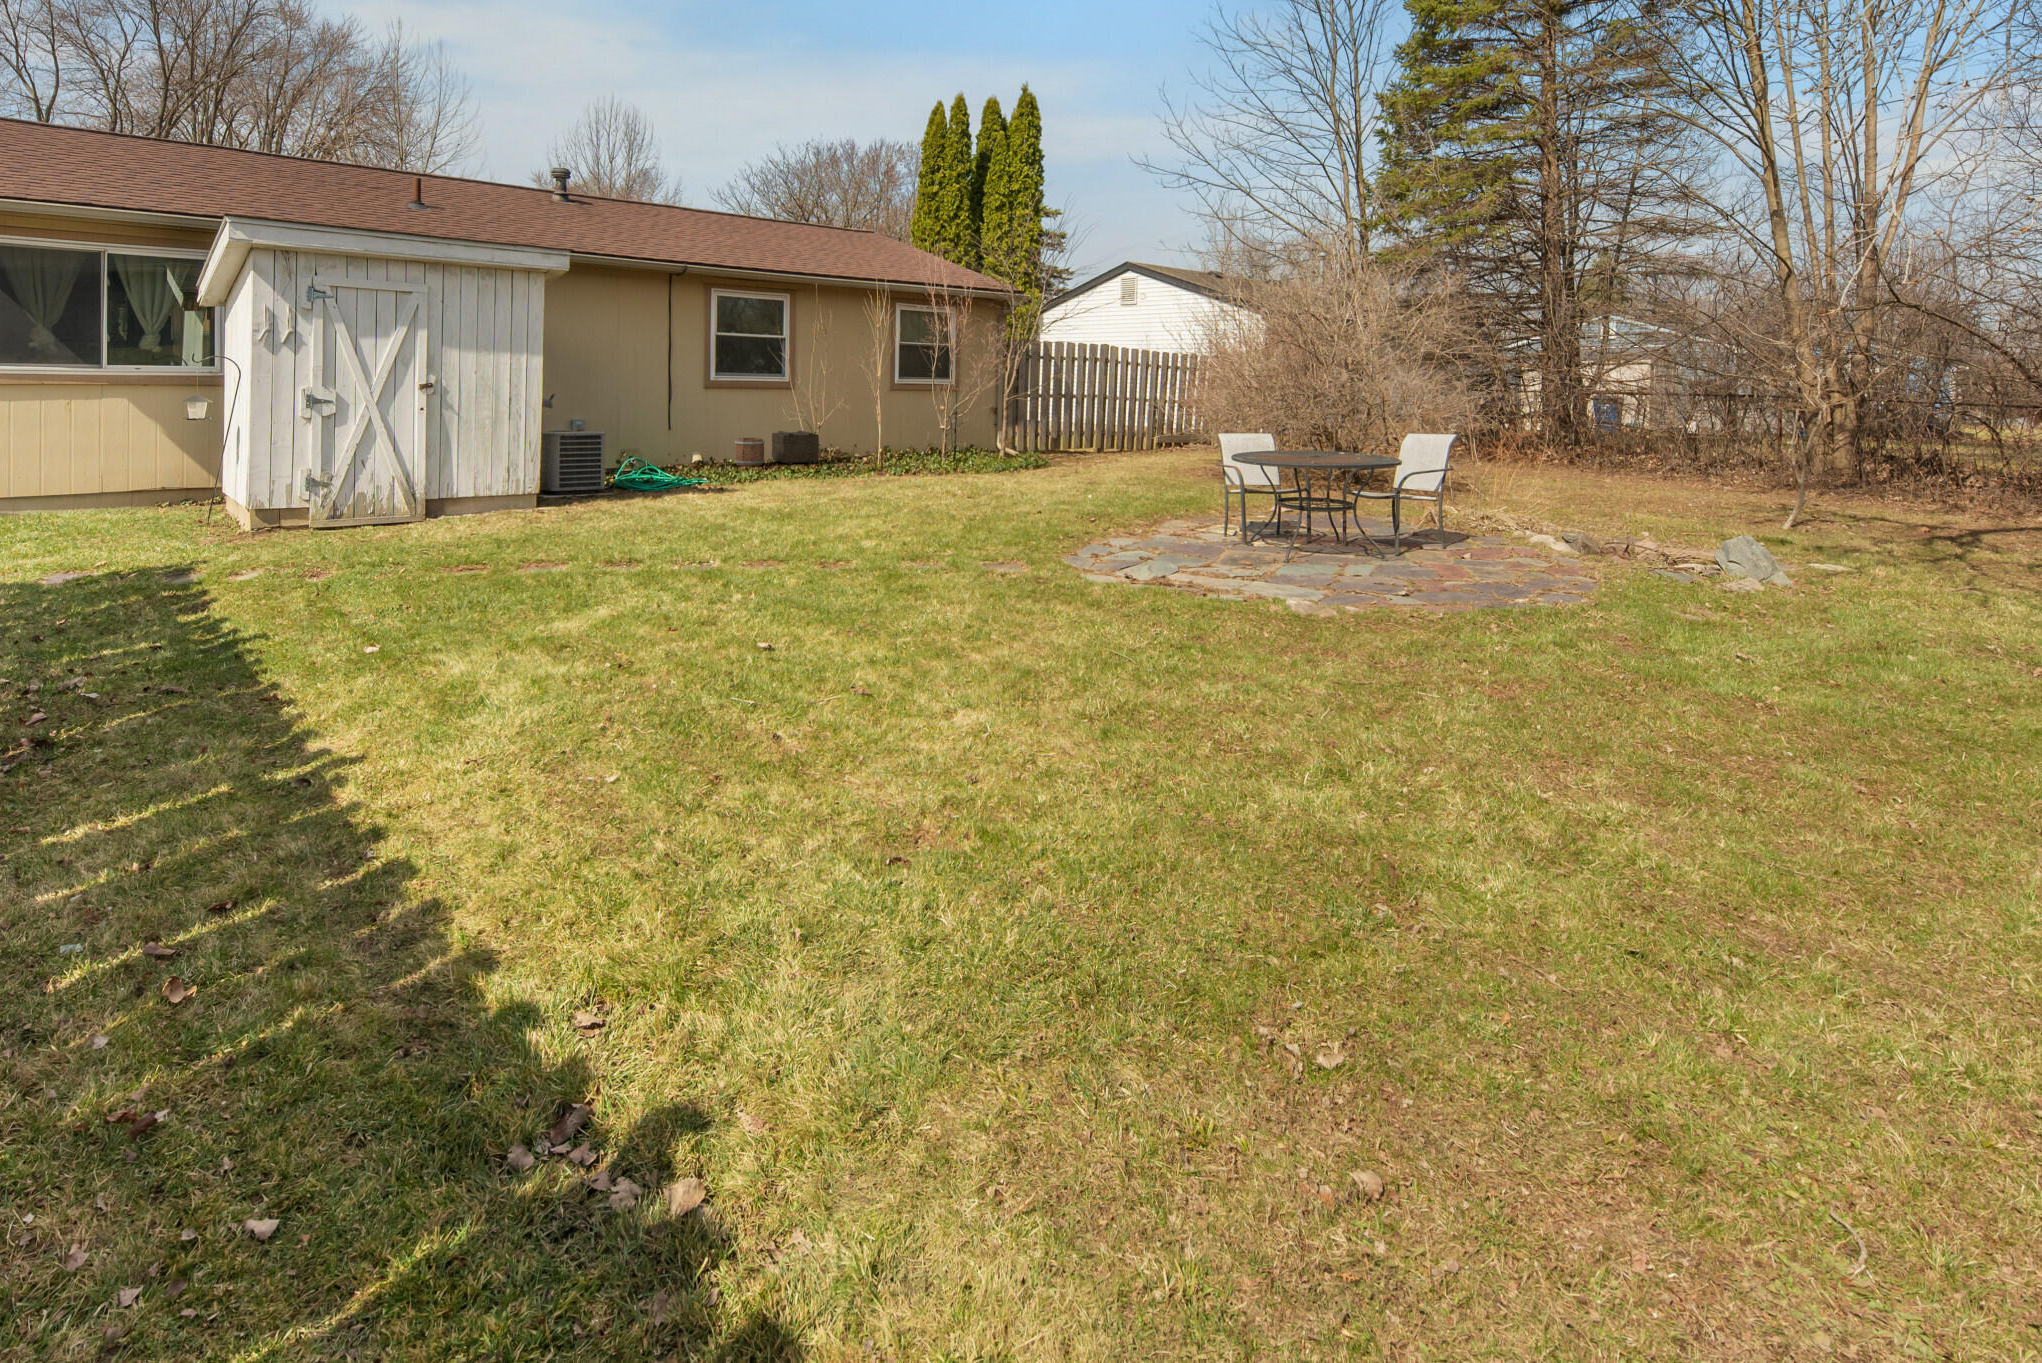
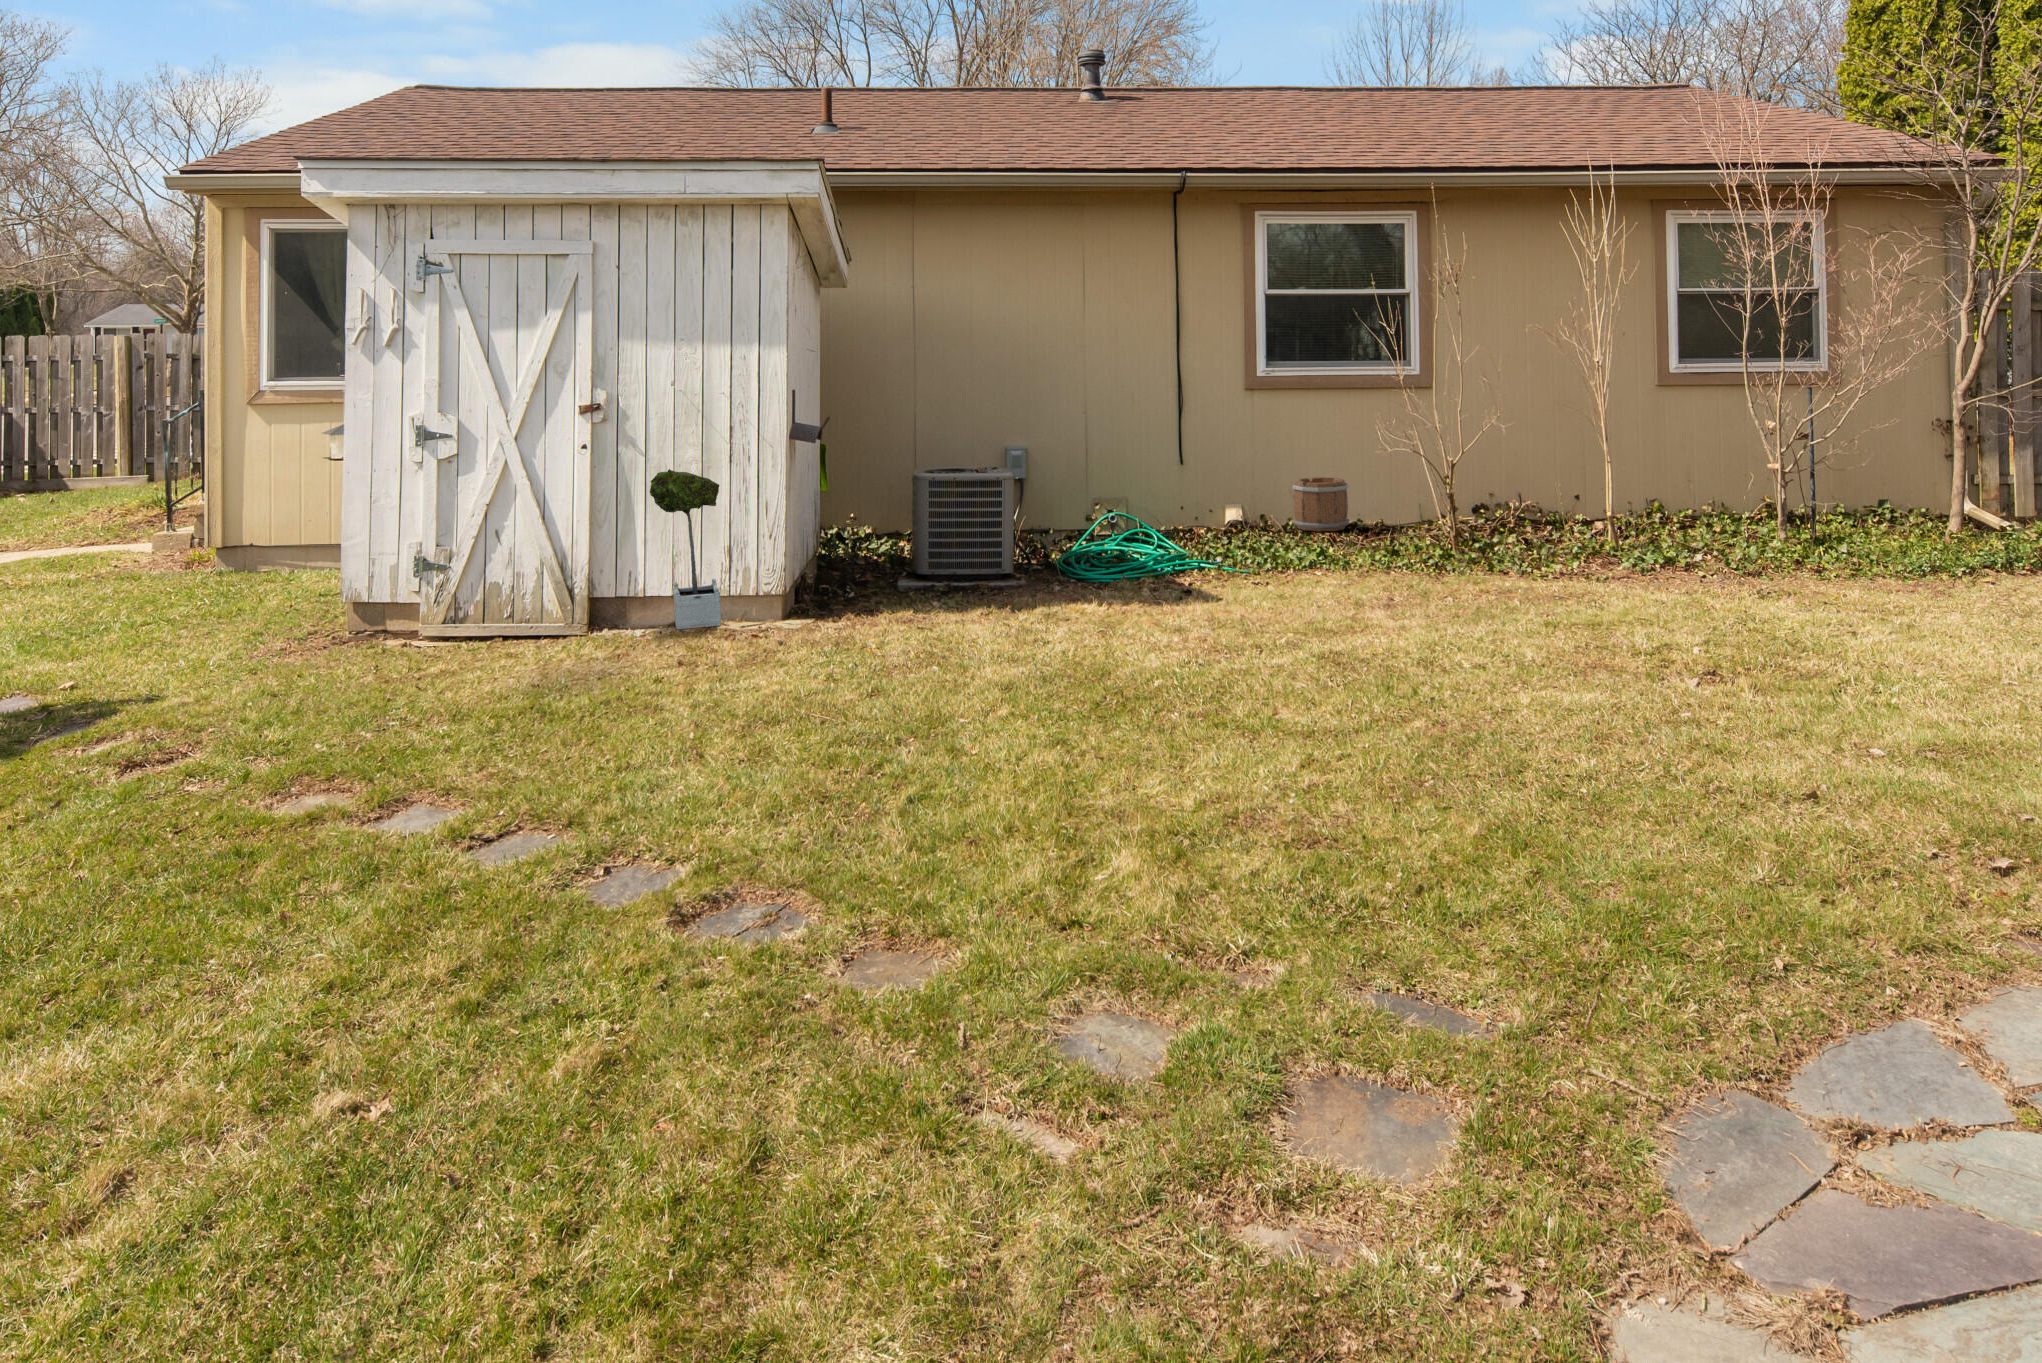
potted tree: none [463,422,507,515] -> present [650,469,721,629]
wooden crate: present [772,431,819,464] -> none [1374,465,1458,530]

